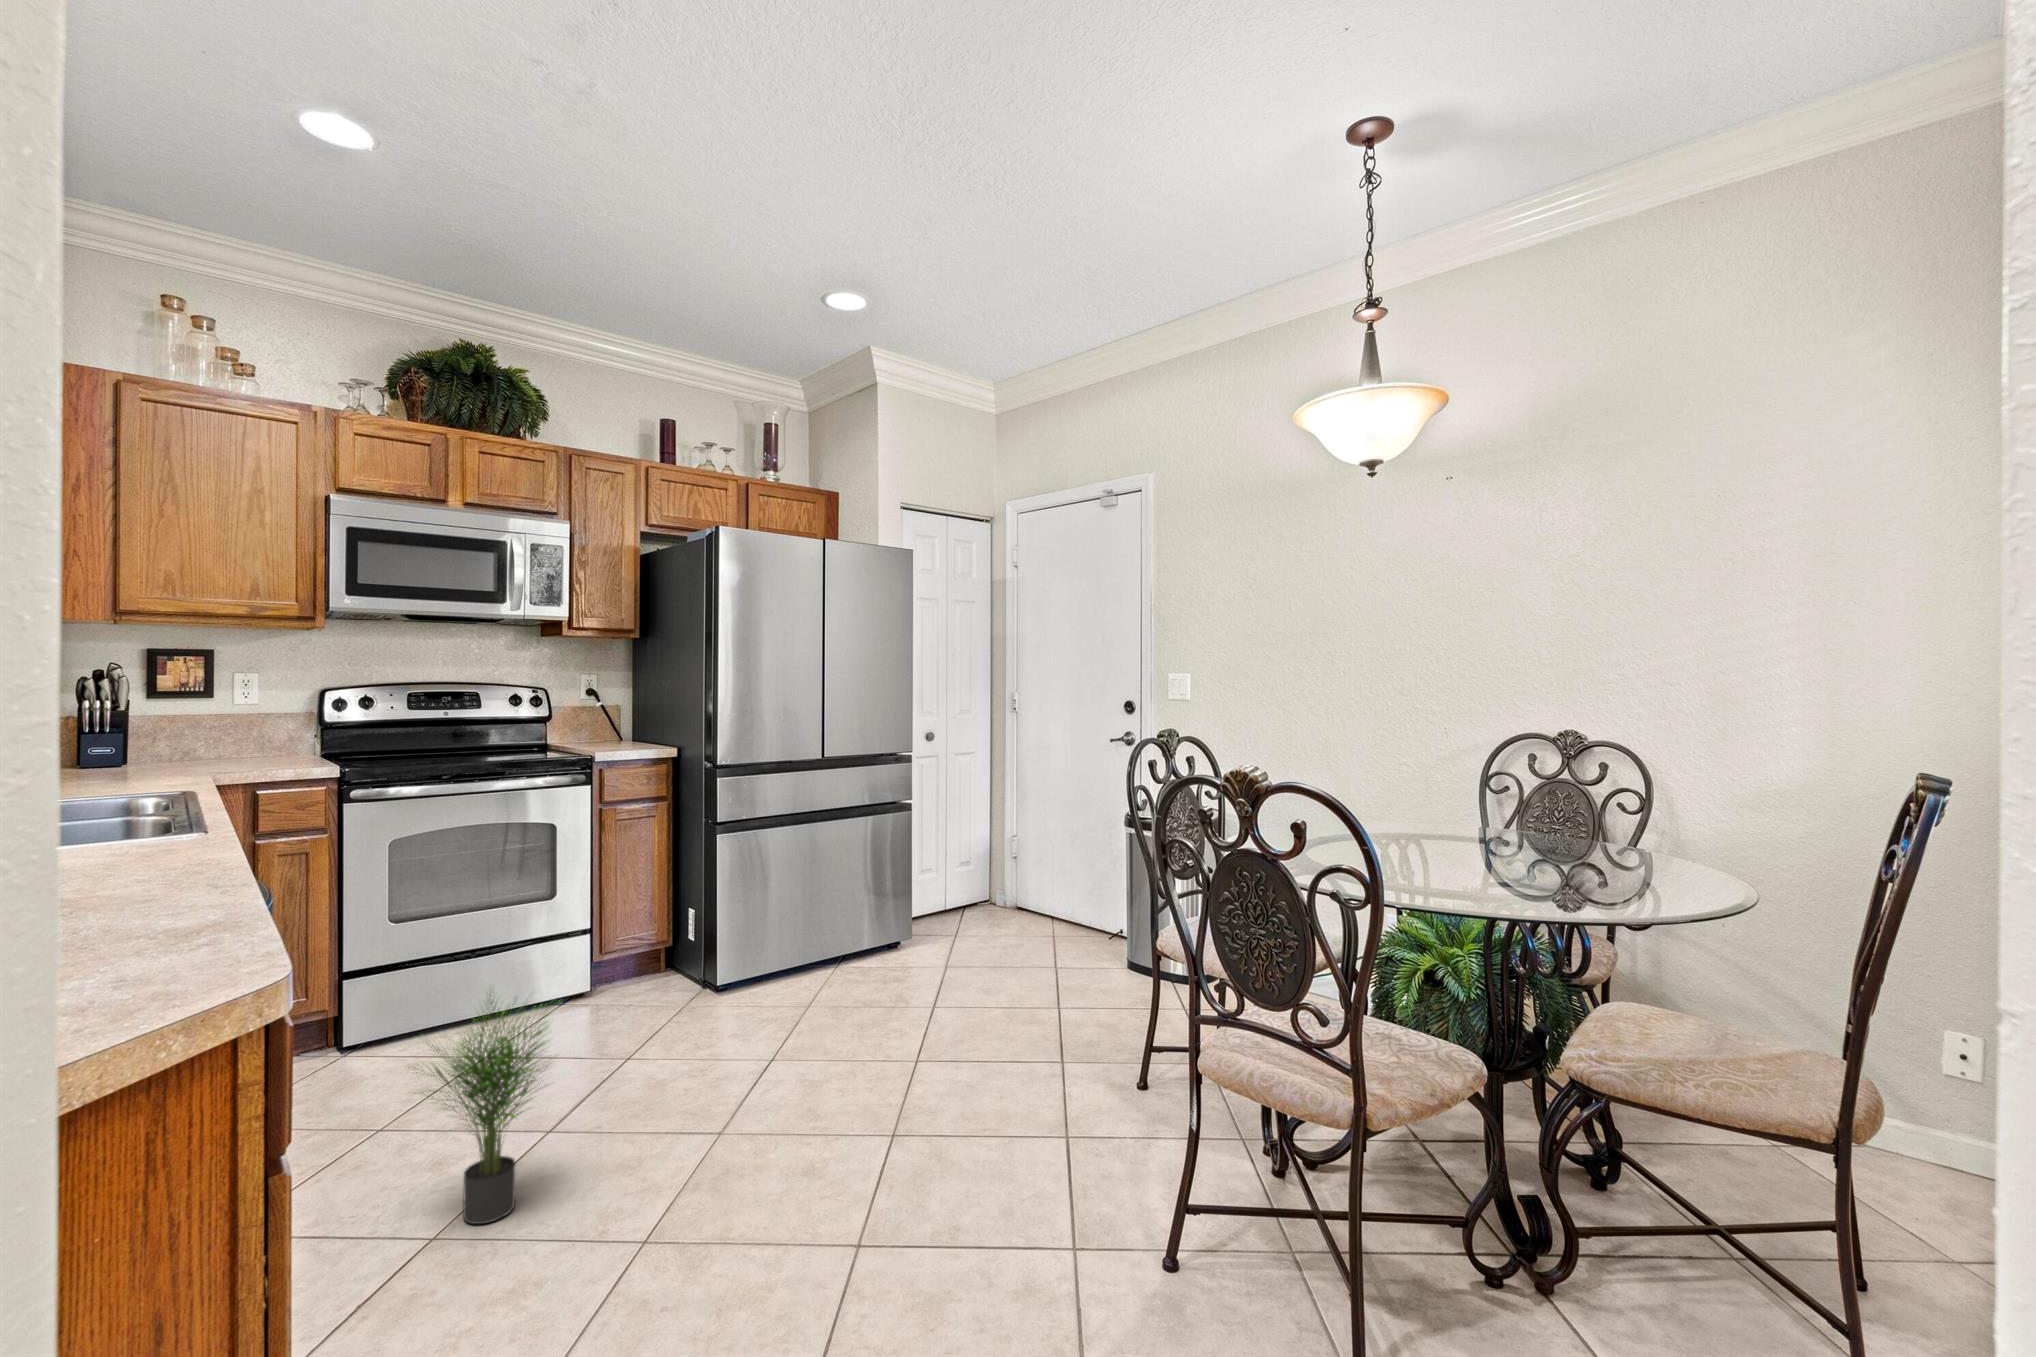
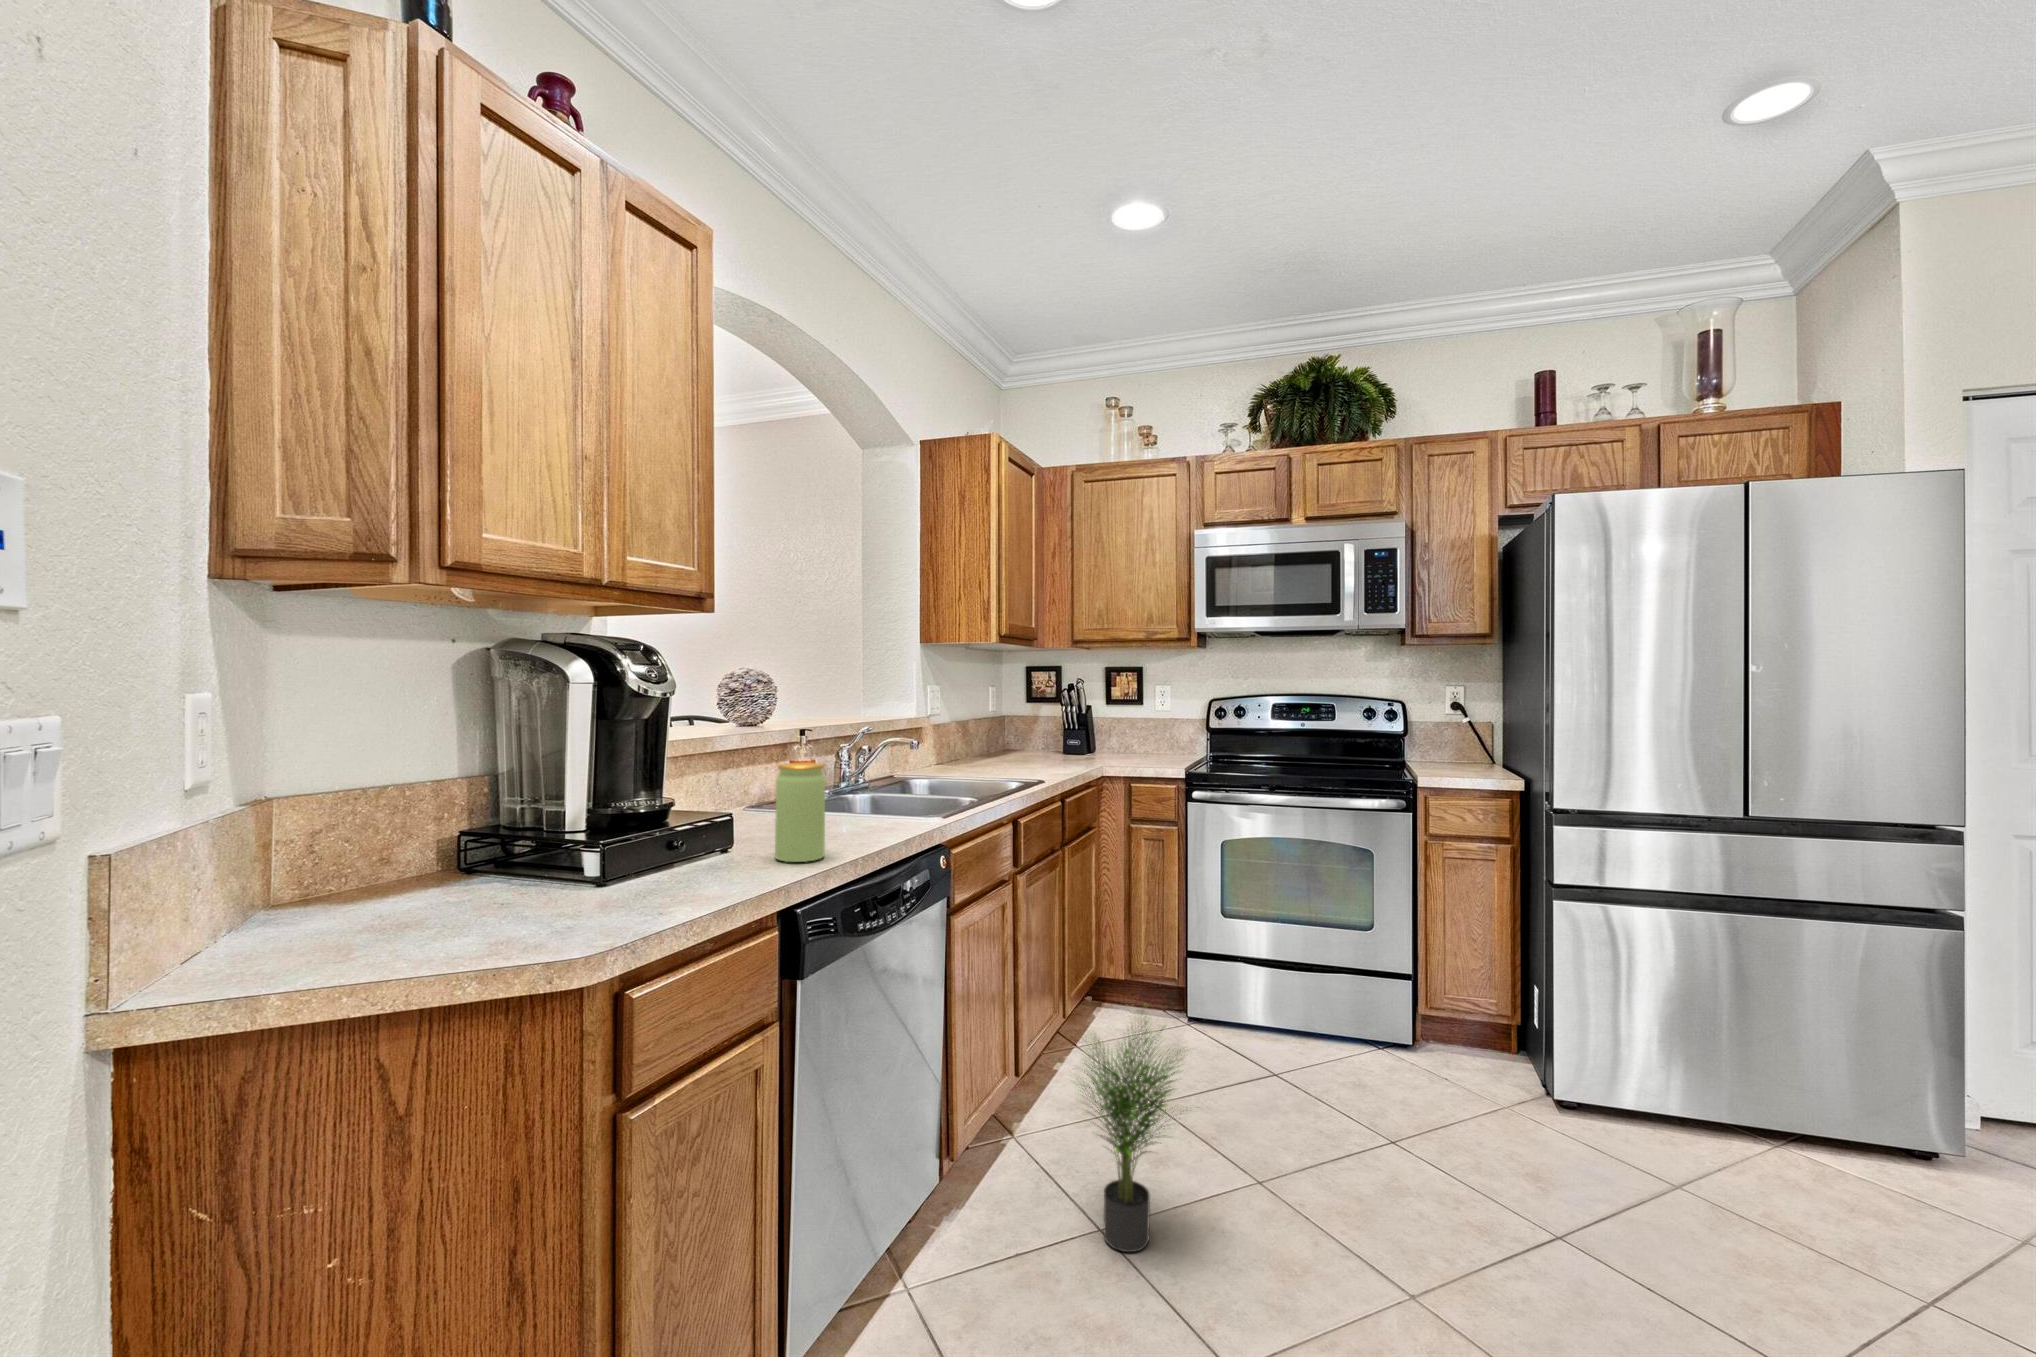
jar: none [120,769,209,902] -> present [775,763,825,862]

